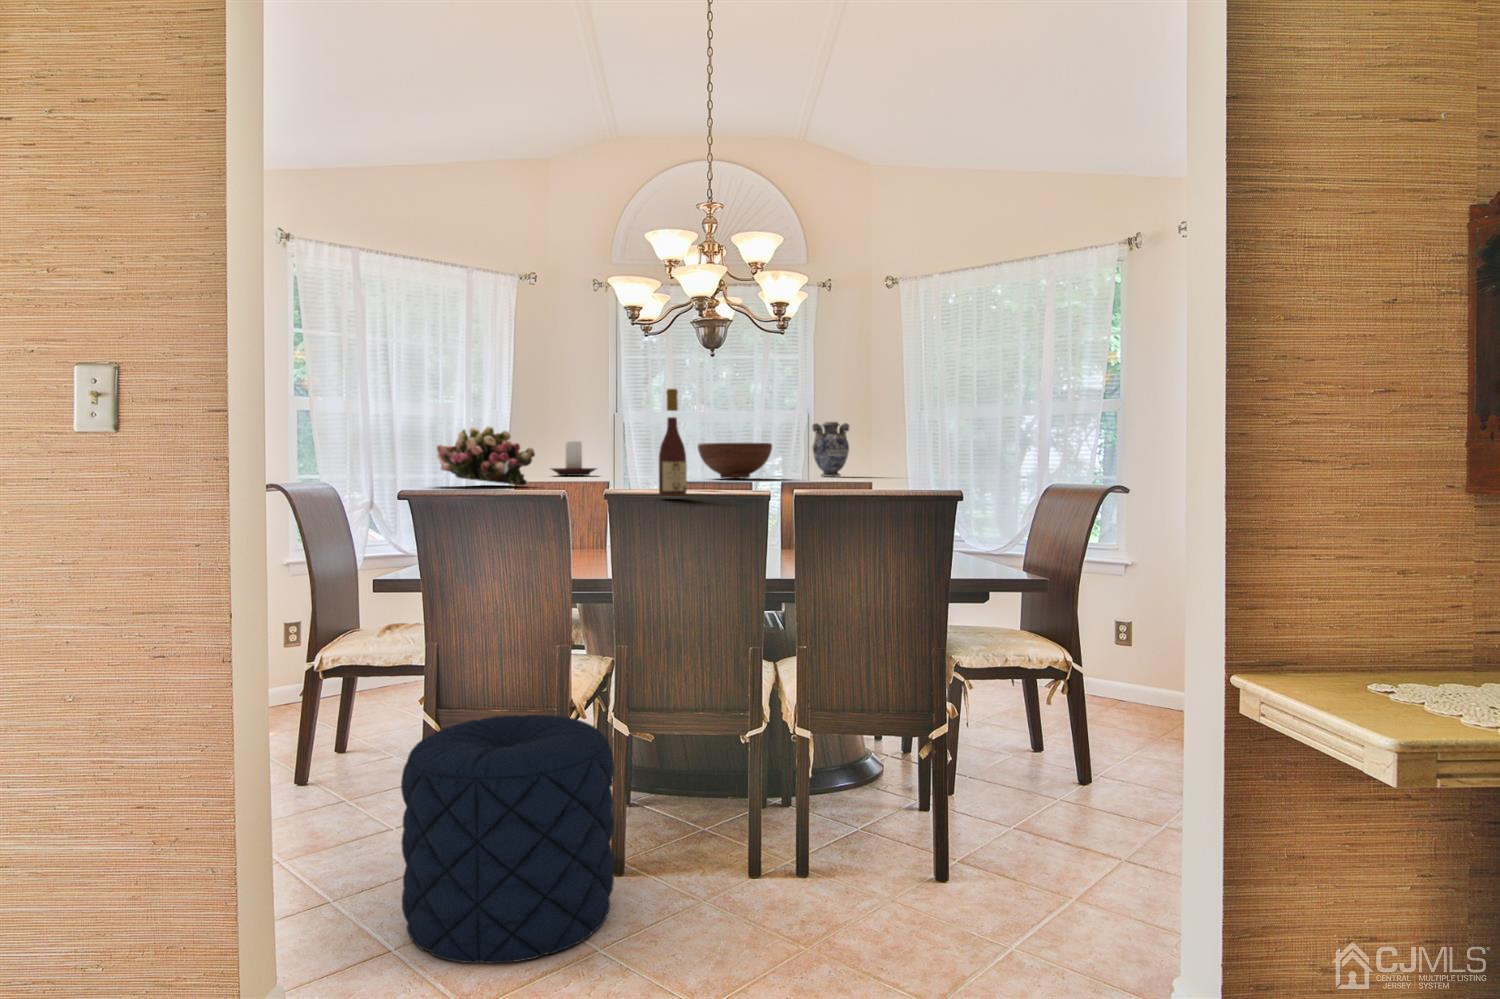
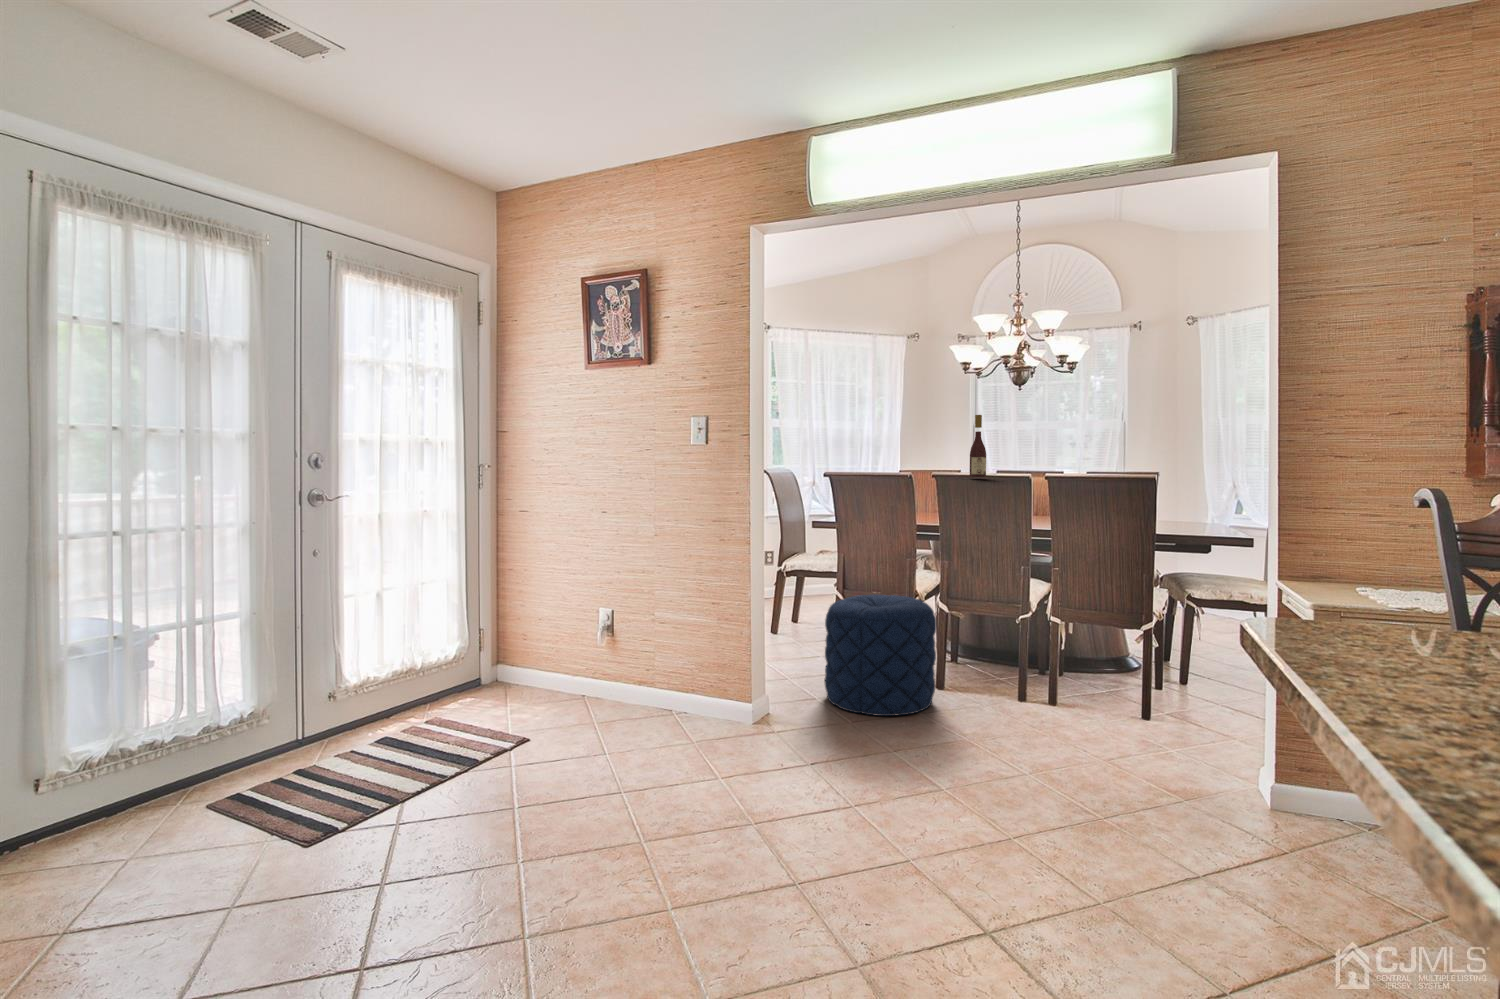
decorative vase: present [812,422,849,477] -> none [1104,428,1135,467]
flower arrangement: present [437,427,535,486] -> none [849,437,905,471]
candle holder: present [551,441,596,476] -> none [919,442,952,466]
fruit bowl: present [698,443,772,479] -> none [1016,444,1070,468]

